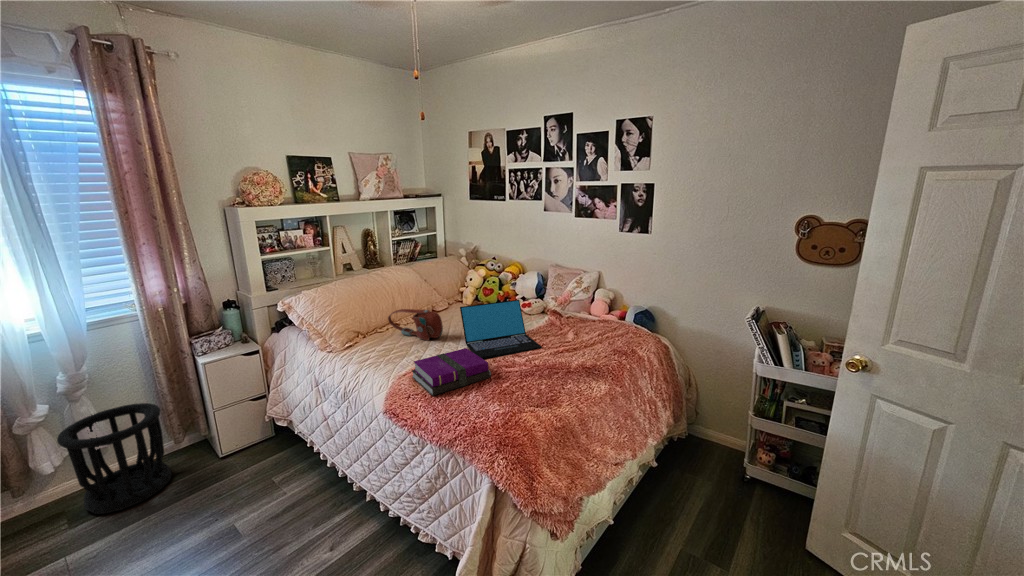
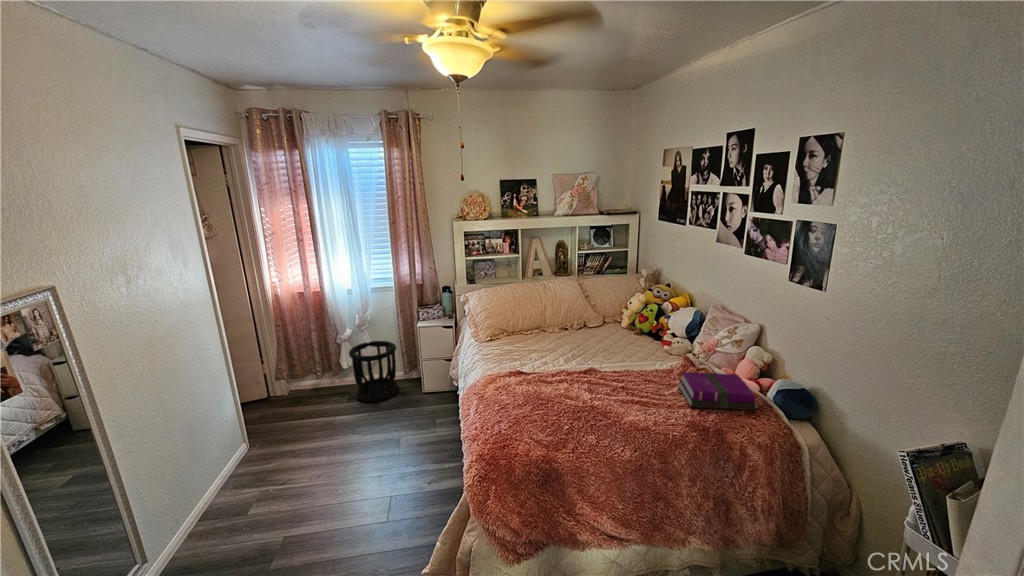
laptop: present [460,300,542,359] -> none [559,330,634,393]
handbag: present [388,309,443,341] -> none [529,319,562,352]
notebook: present [412,348,491,396] -> present [678,372,757,410]

